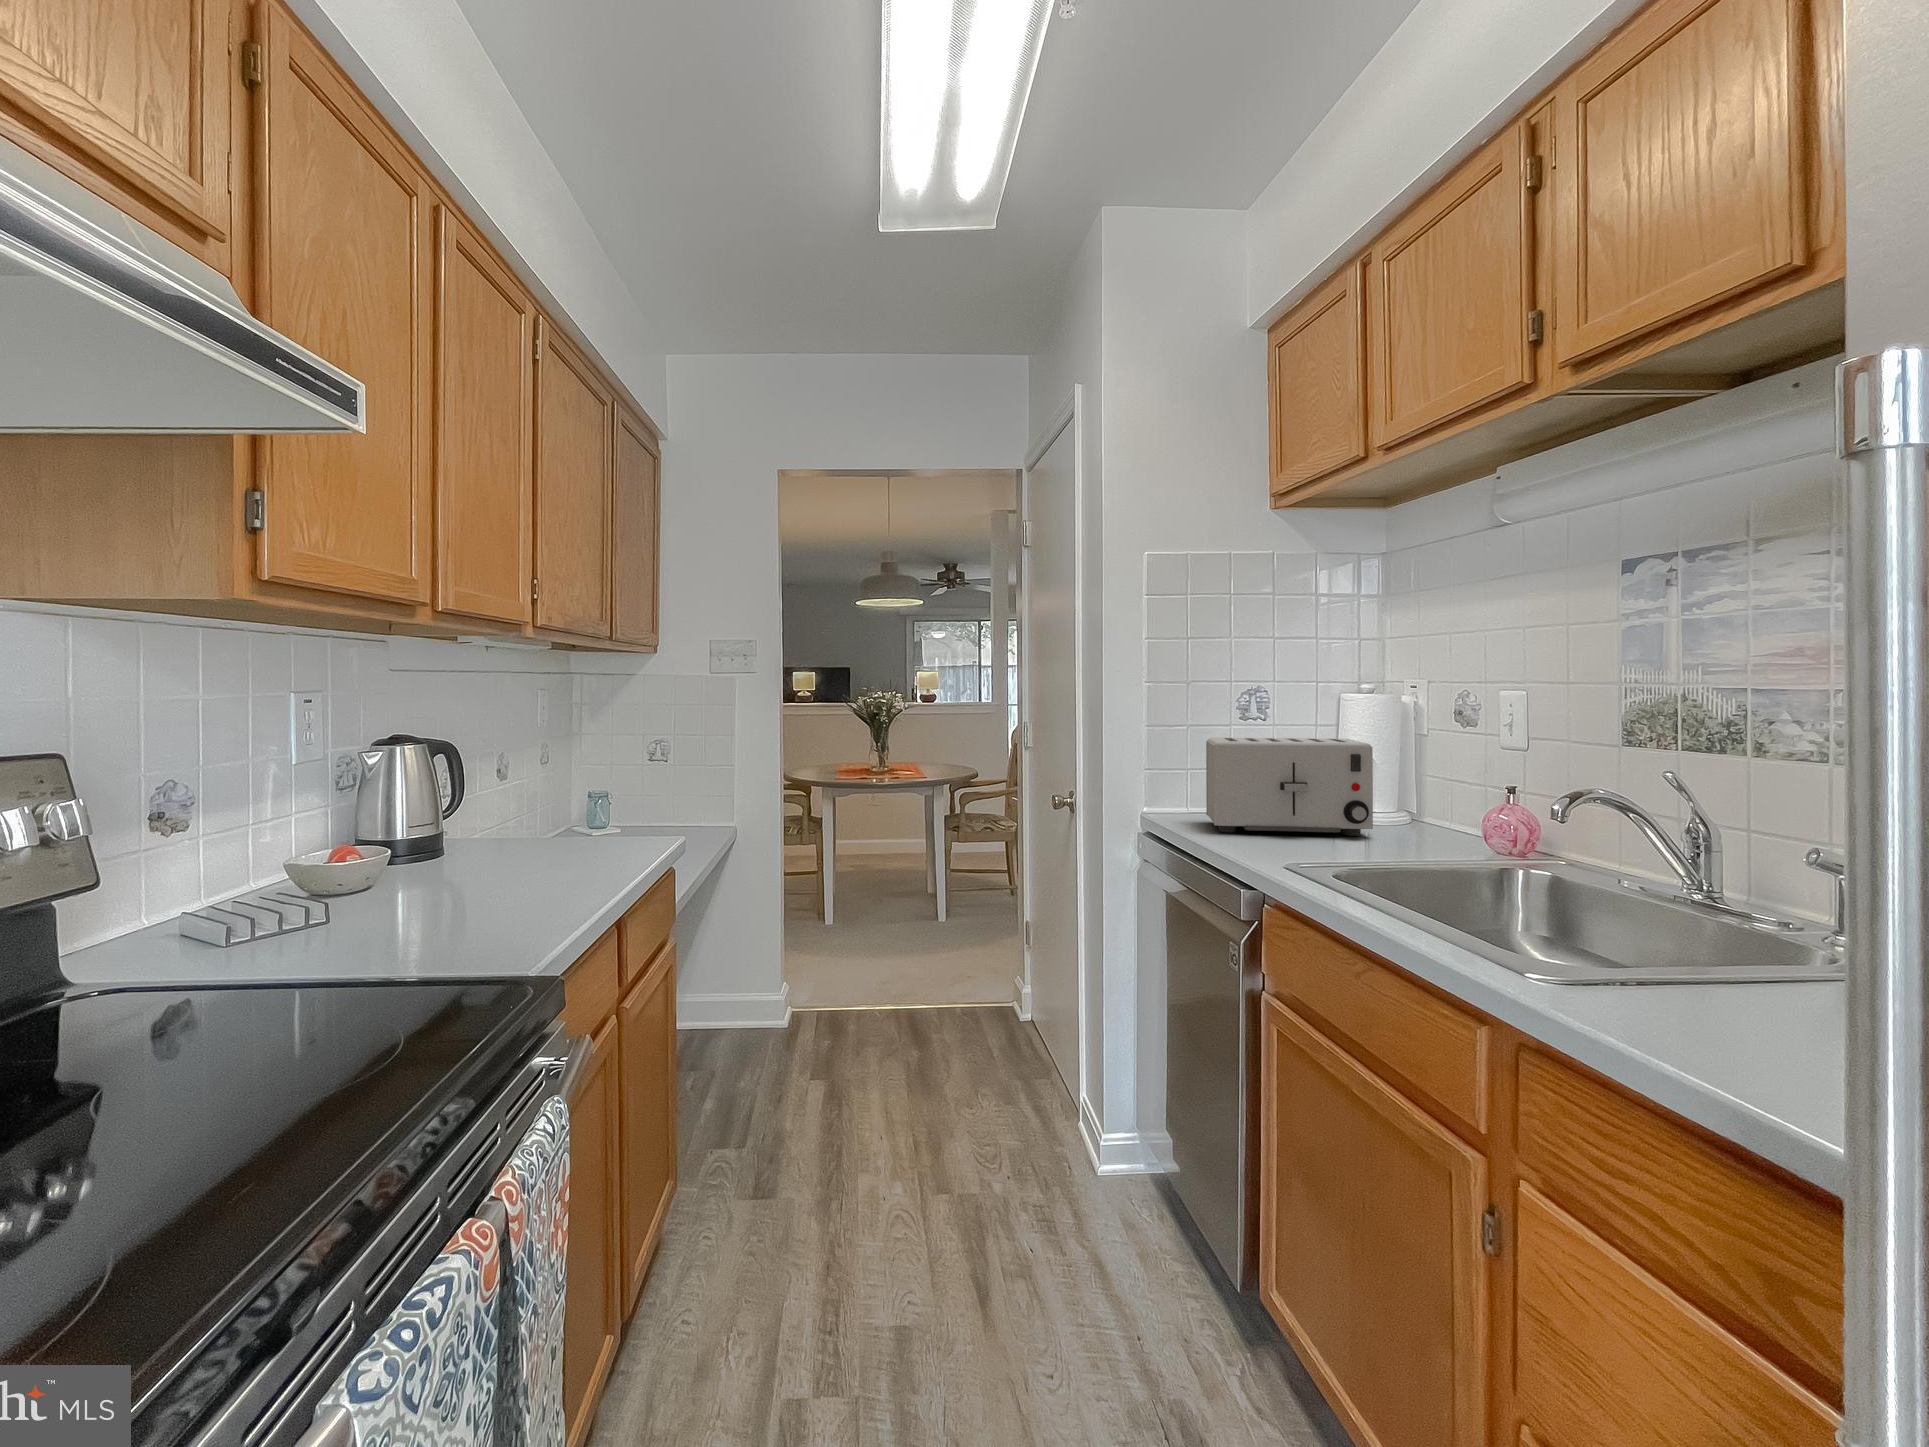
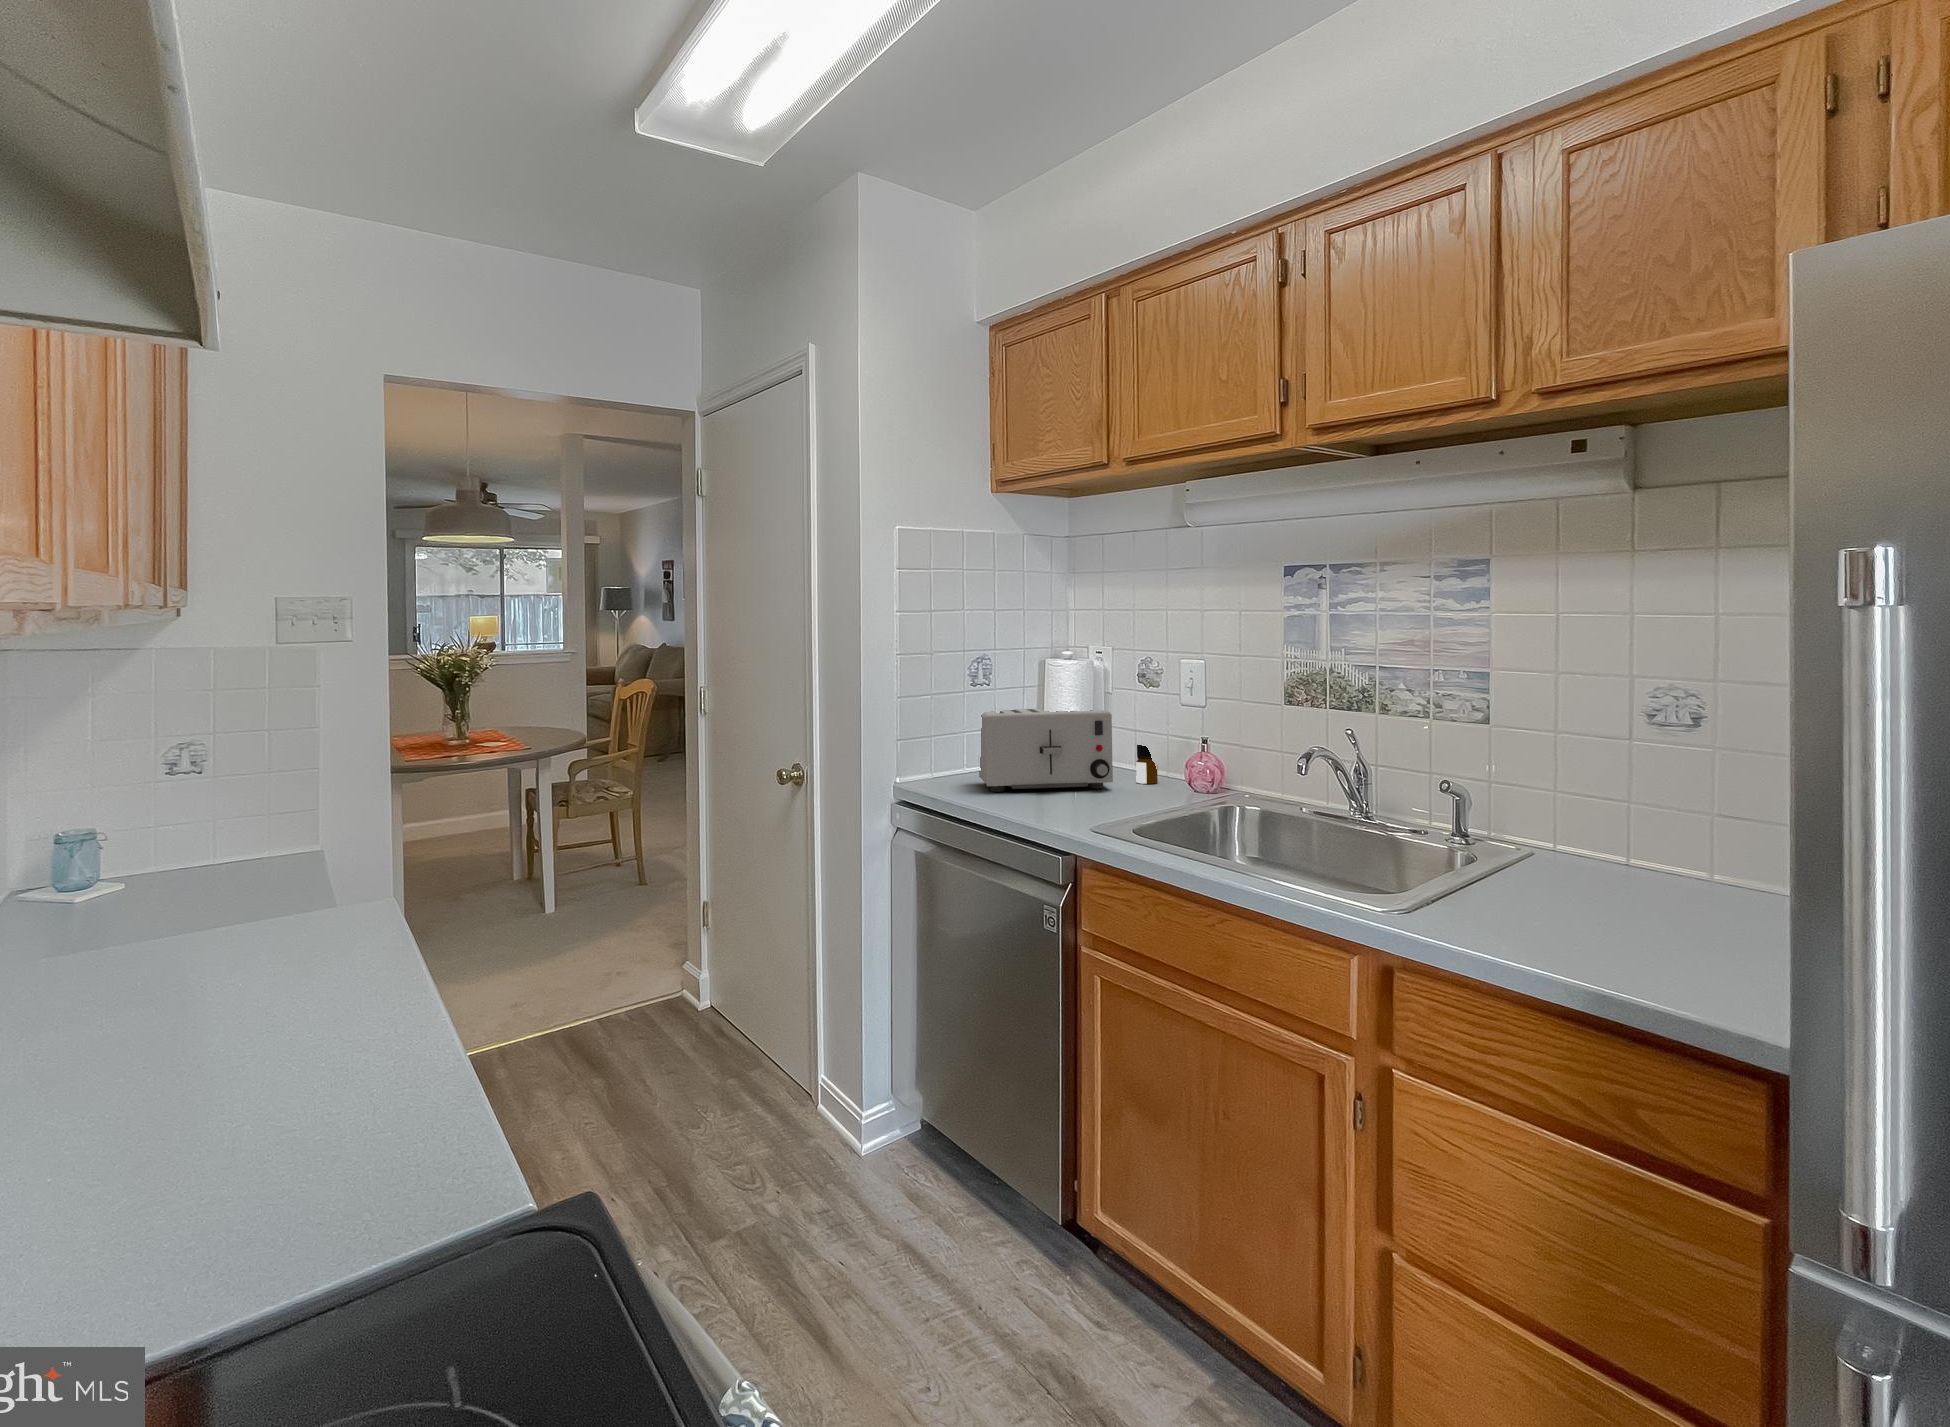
bottle: none [1404,785,1432,834] -> present [1136,745,1158,784]

